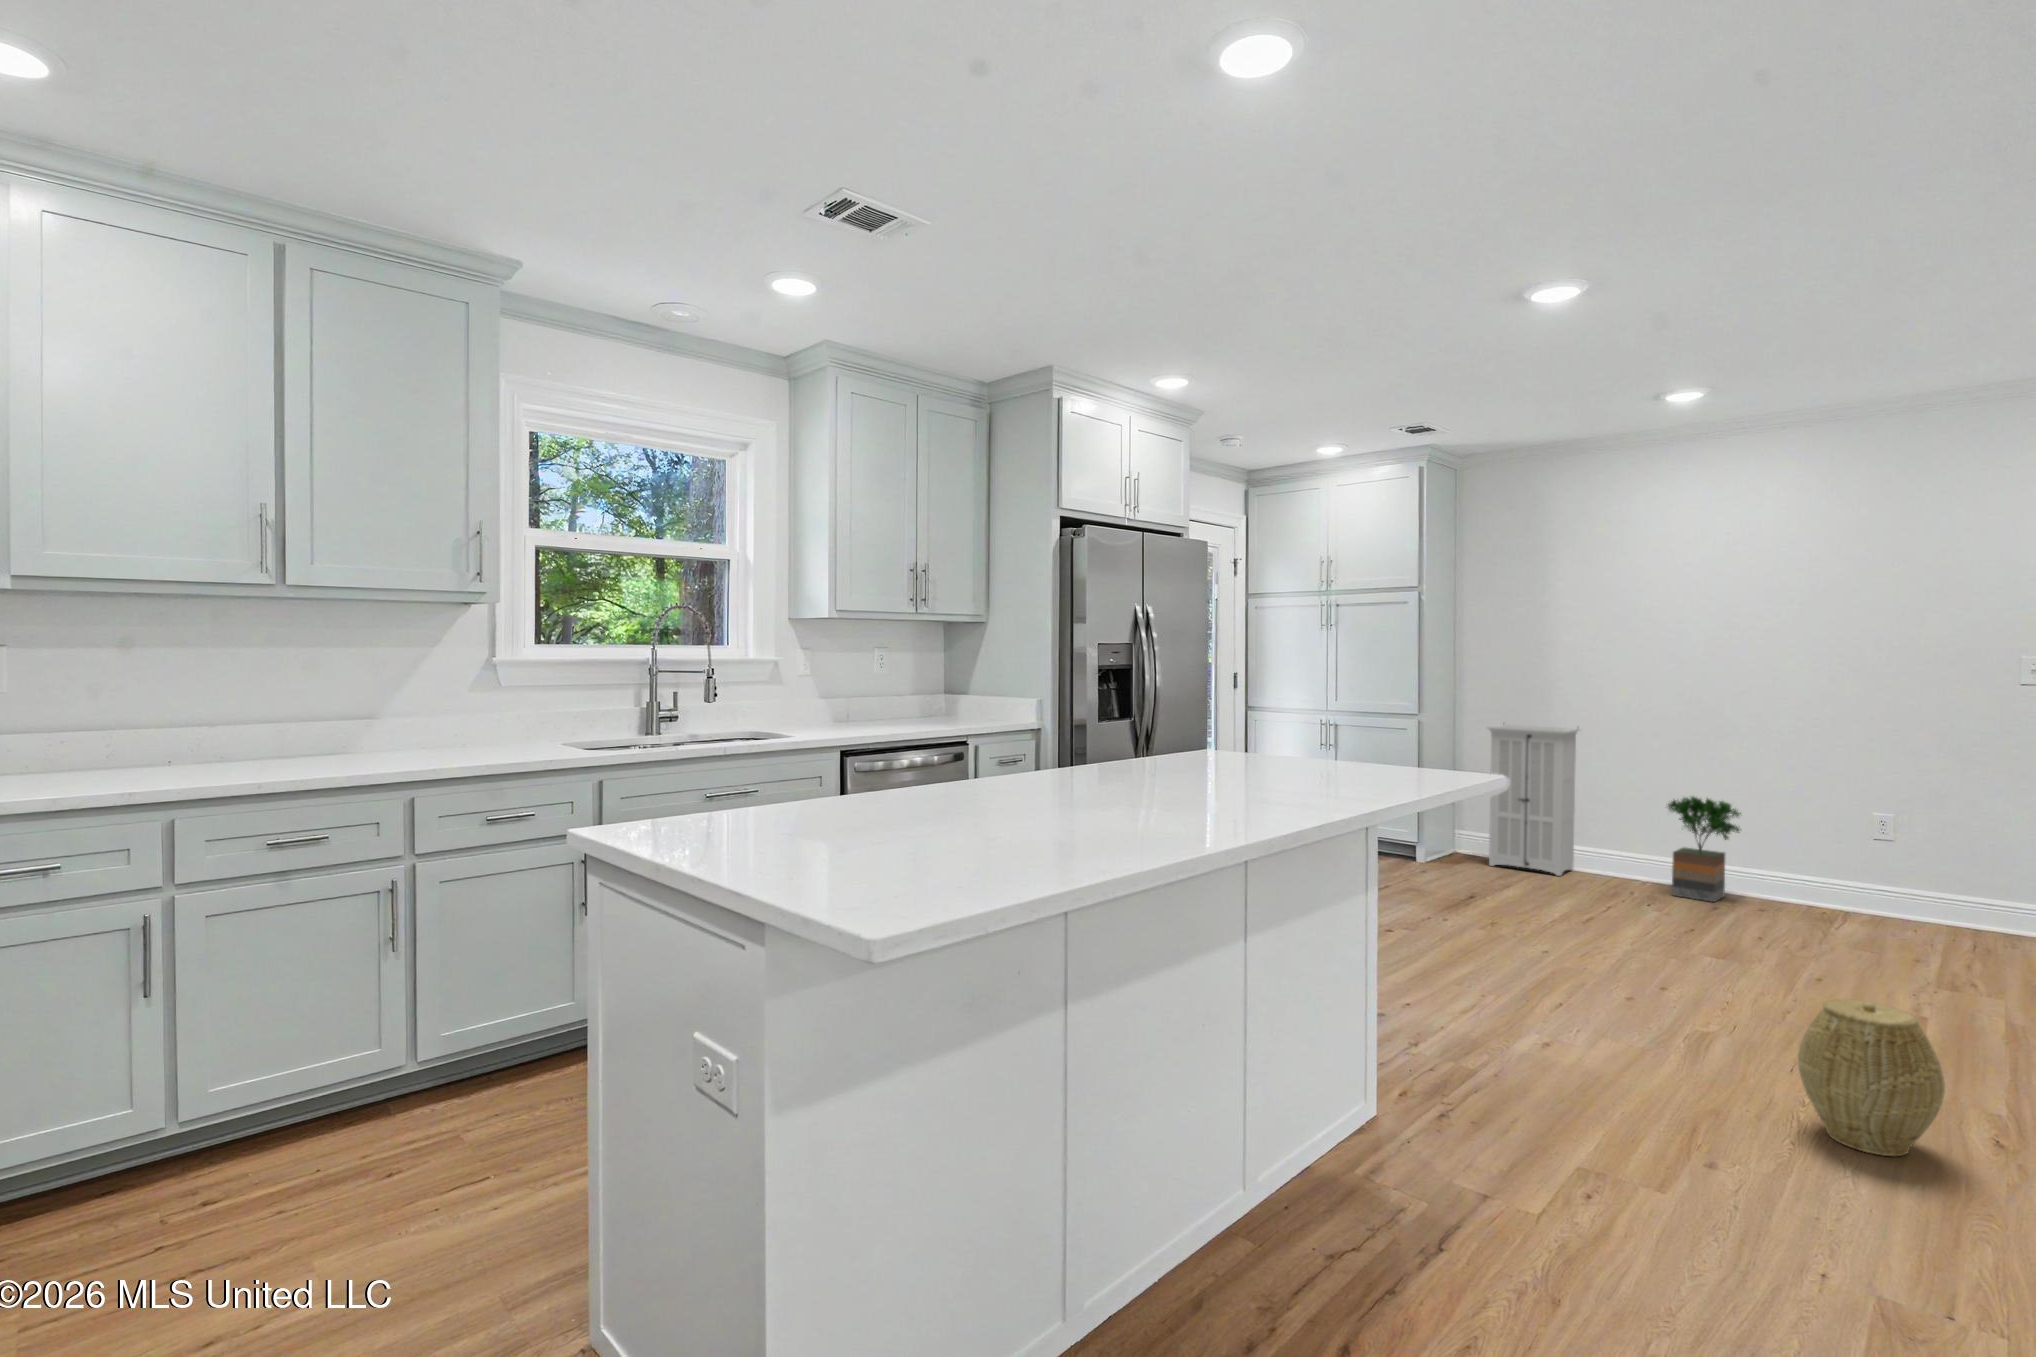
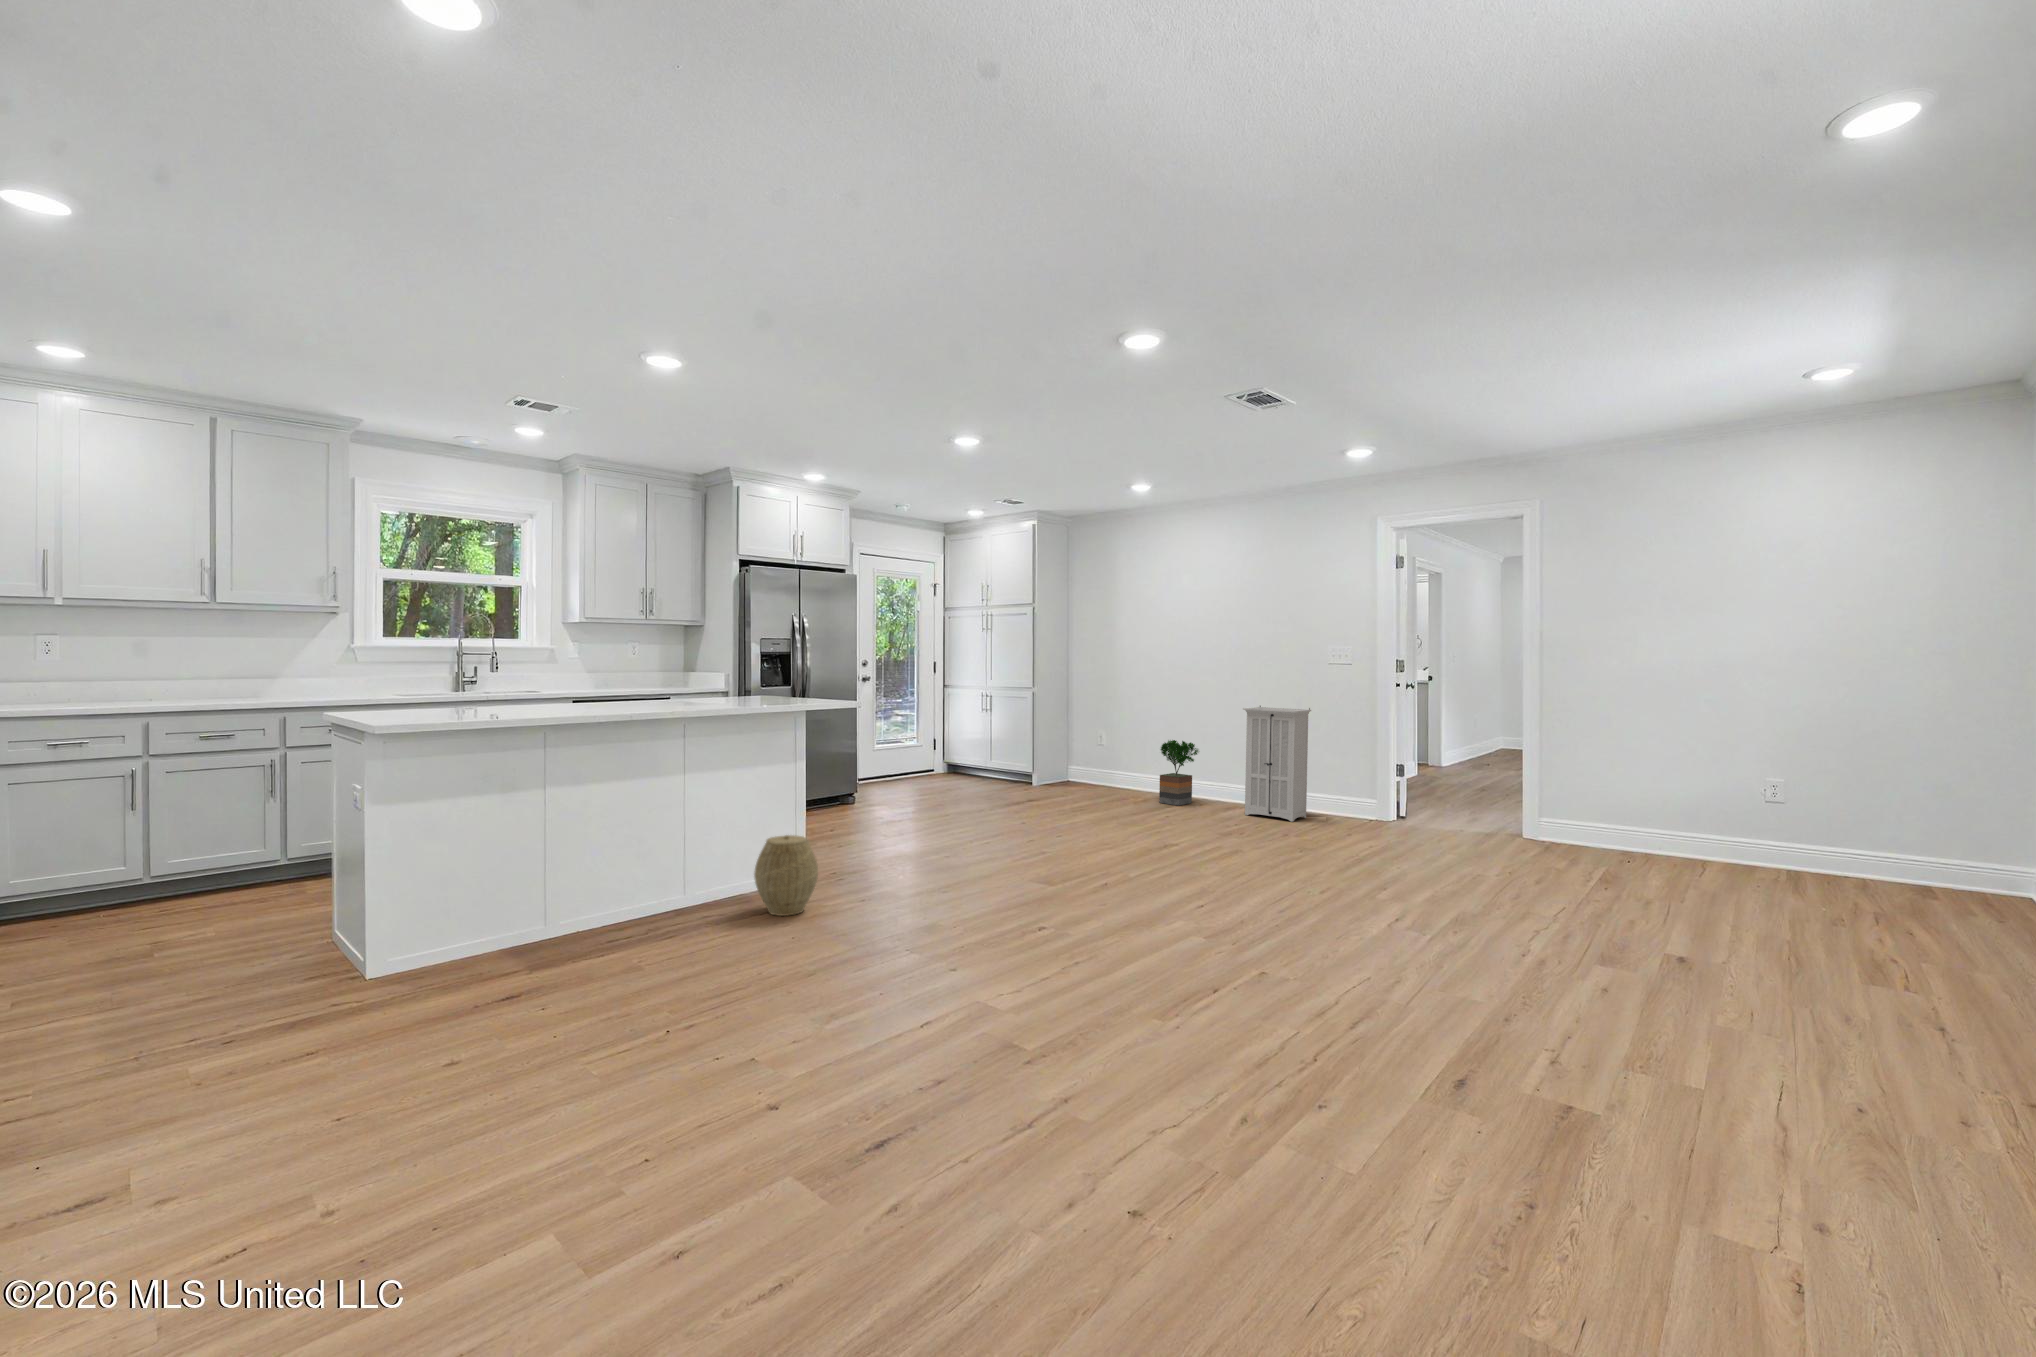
storage cabinet: present [1487,724,1580,876] -> present [1243,706,1311,822]
woven basket: present [1798,999,1945,1156] -> present [754,835,818,916]

